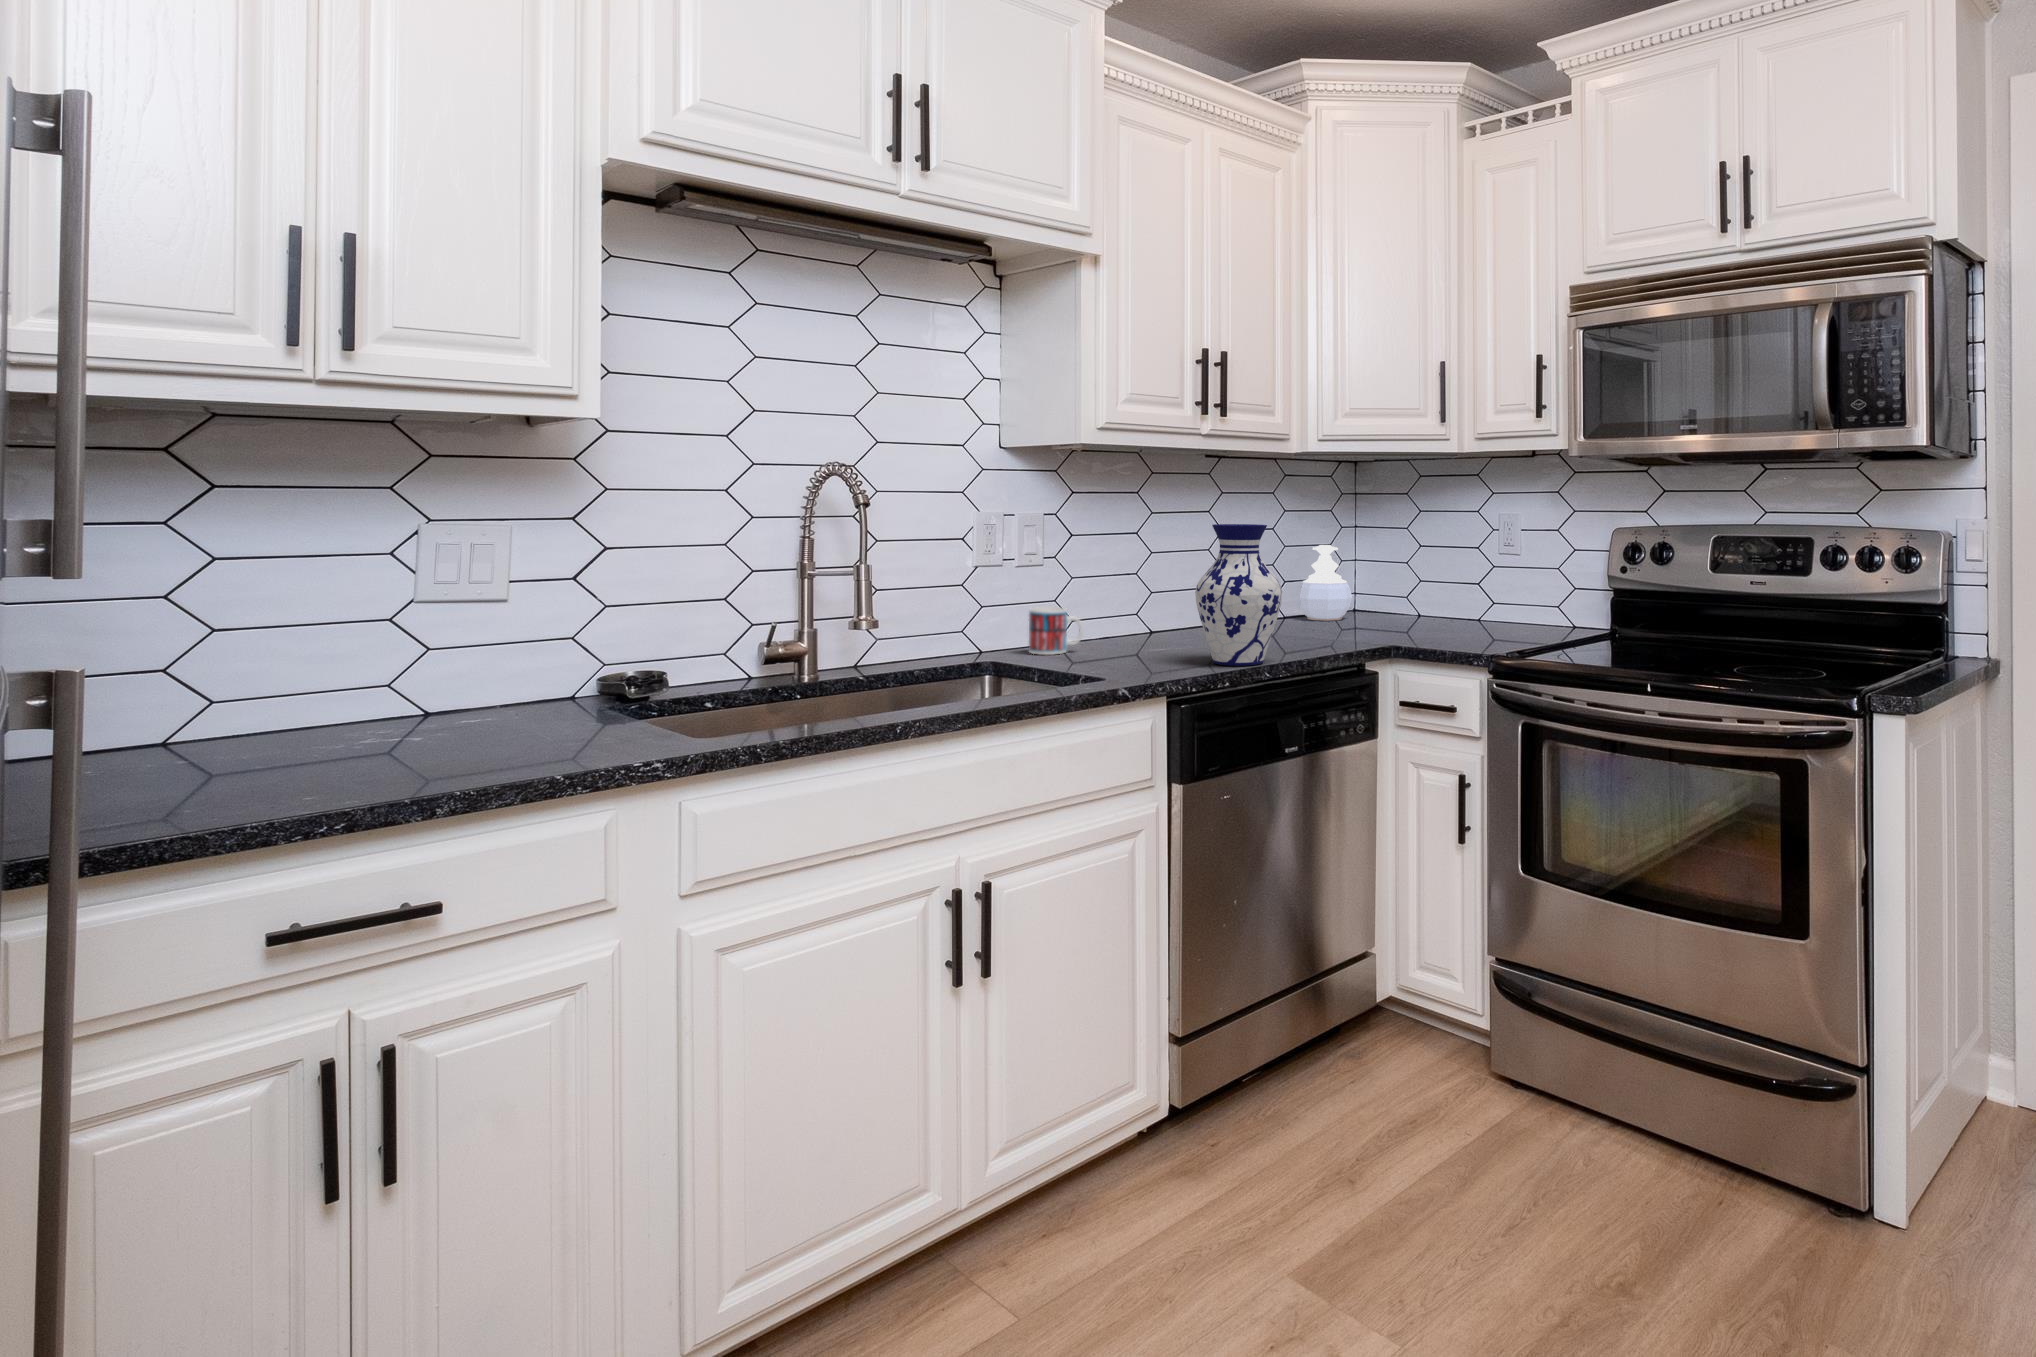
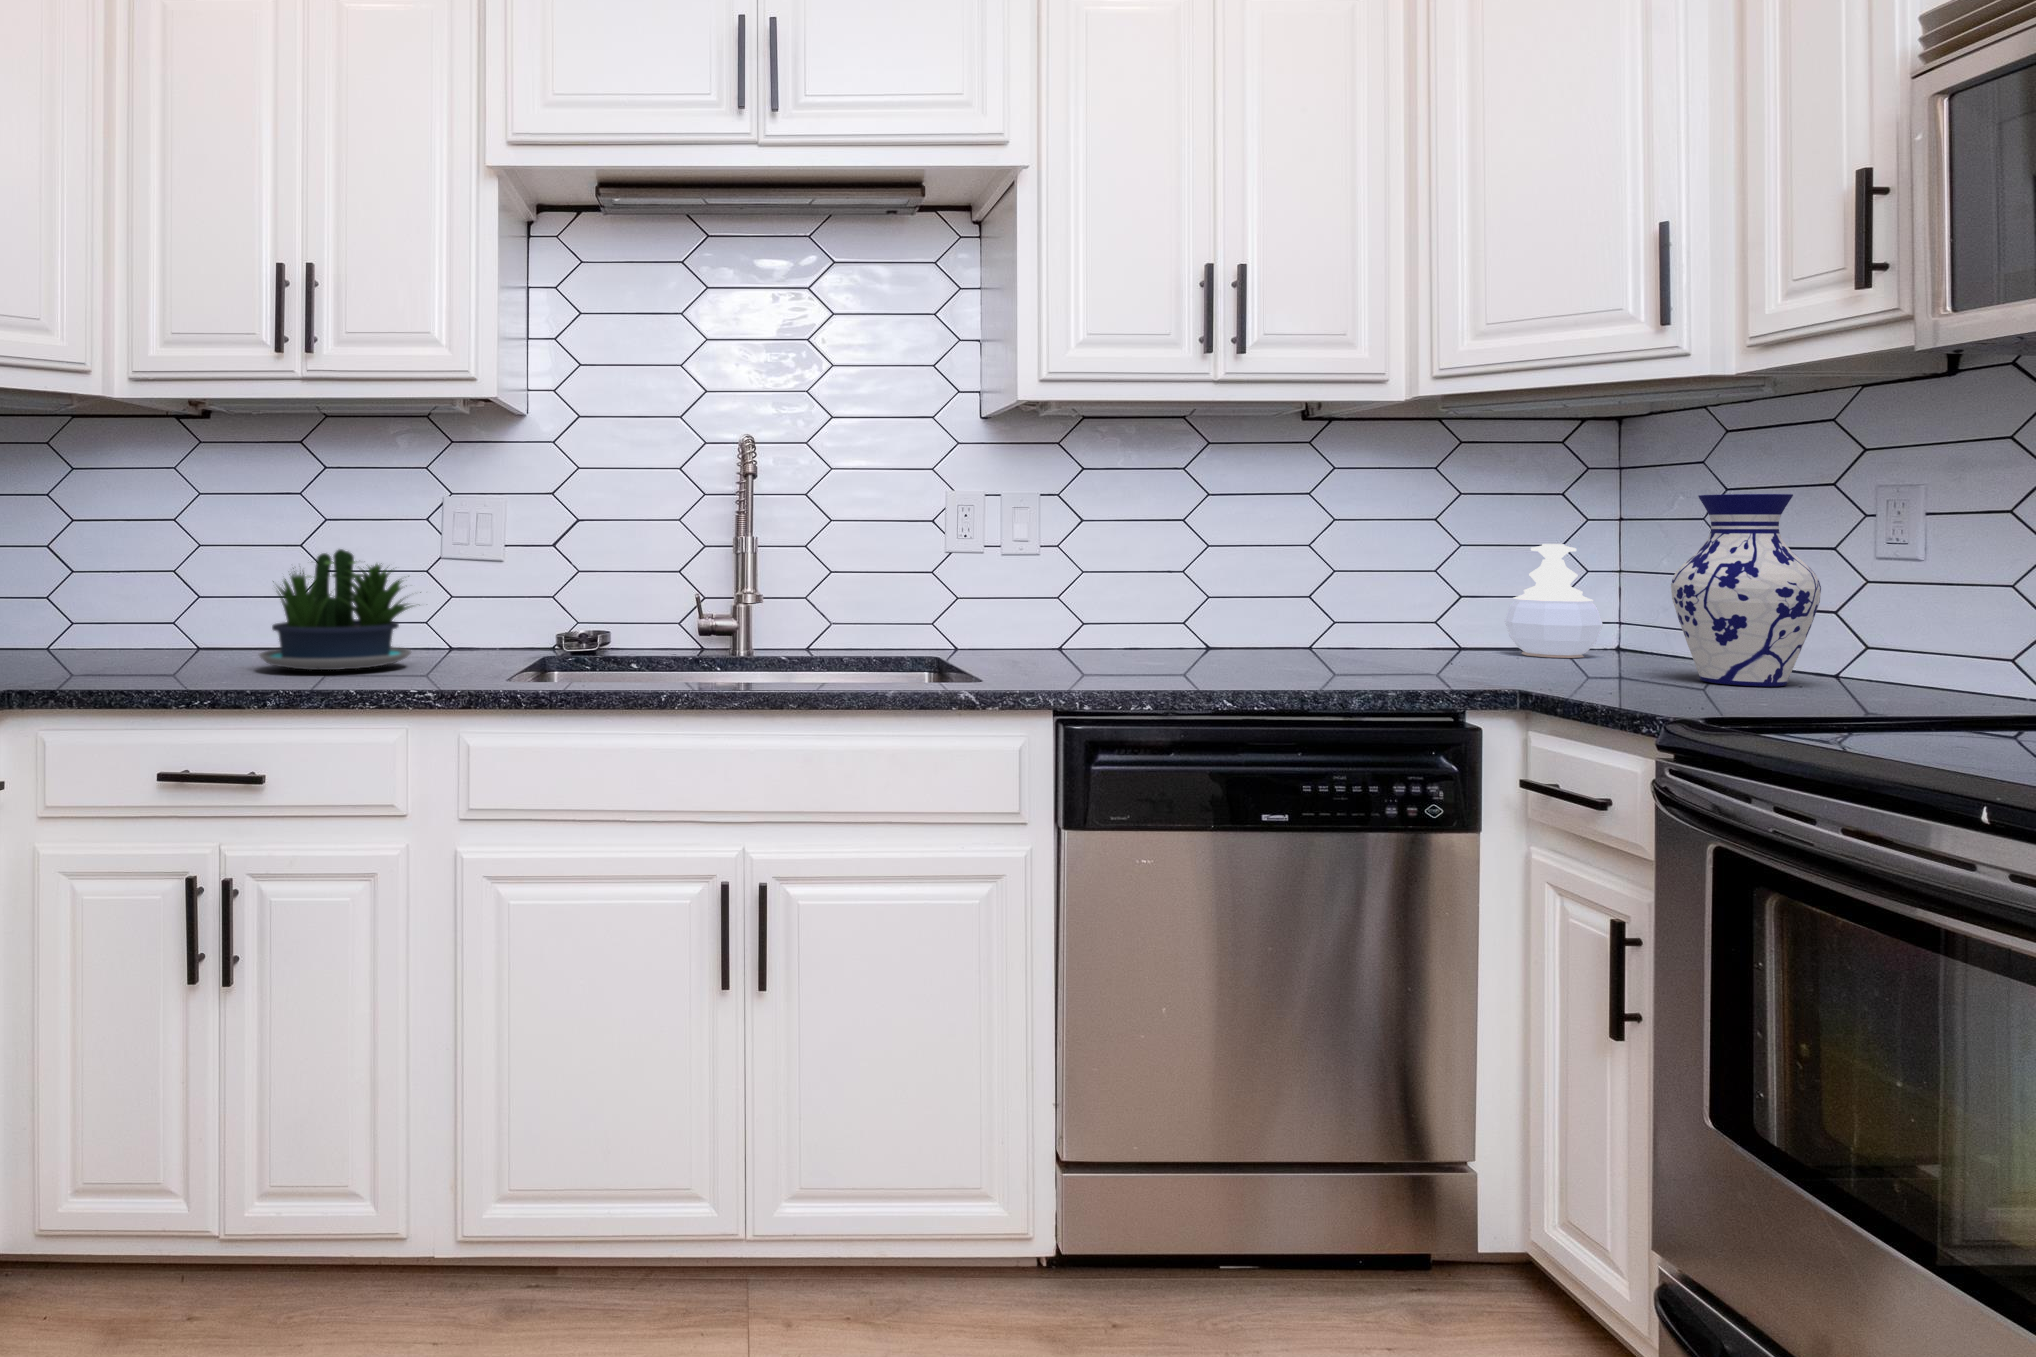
vase: present [1195,524,1282,666] -> present [1671,494,1821,686]
potted plant: none [253,601,527,764] -> present [259,549,421,670]
mug: present [1029,607,1083,655] -> none [1013,604,1076,659]

